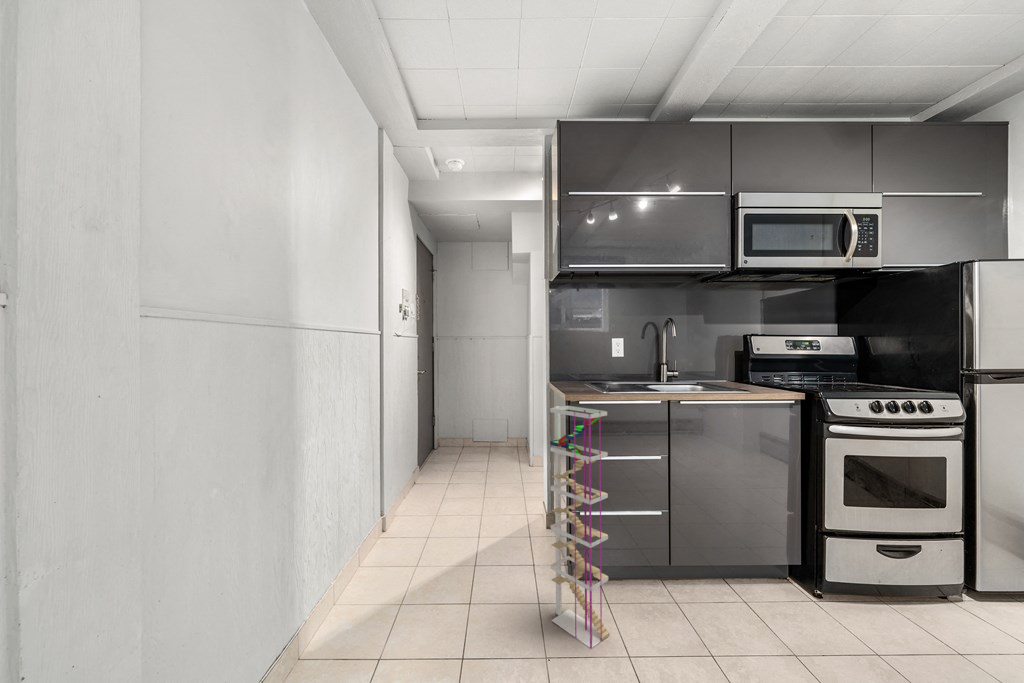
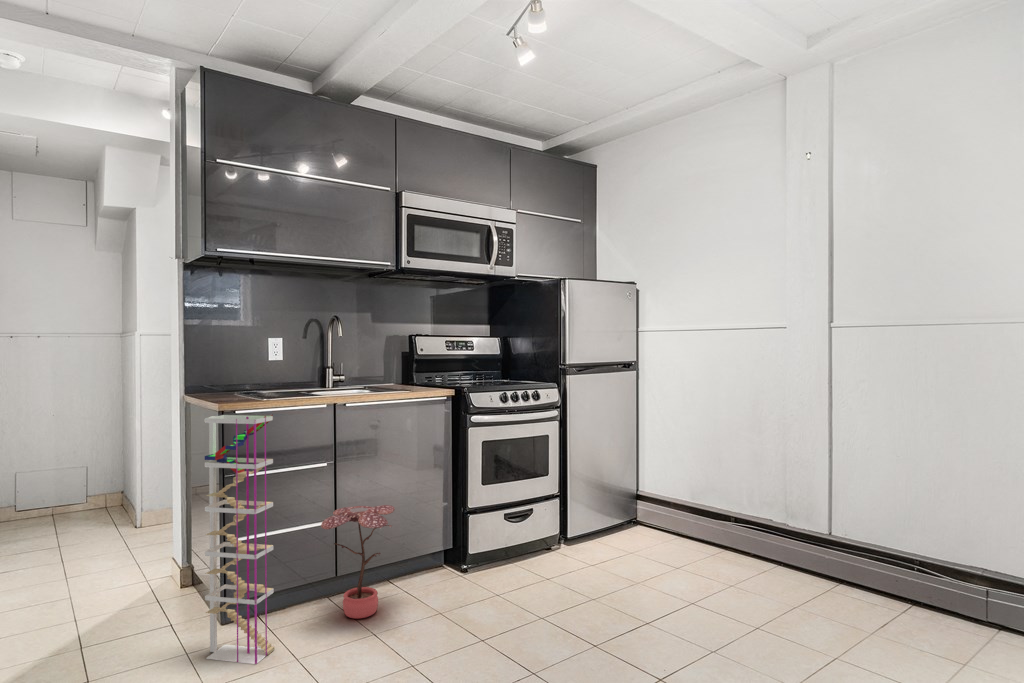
potted plant: none [655,503,734,628] -> present [321,505,395,619]

